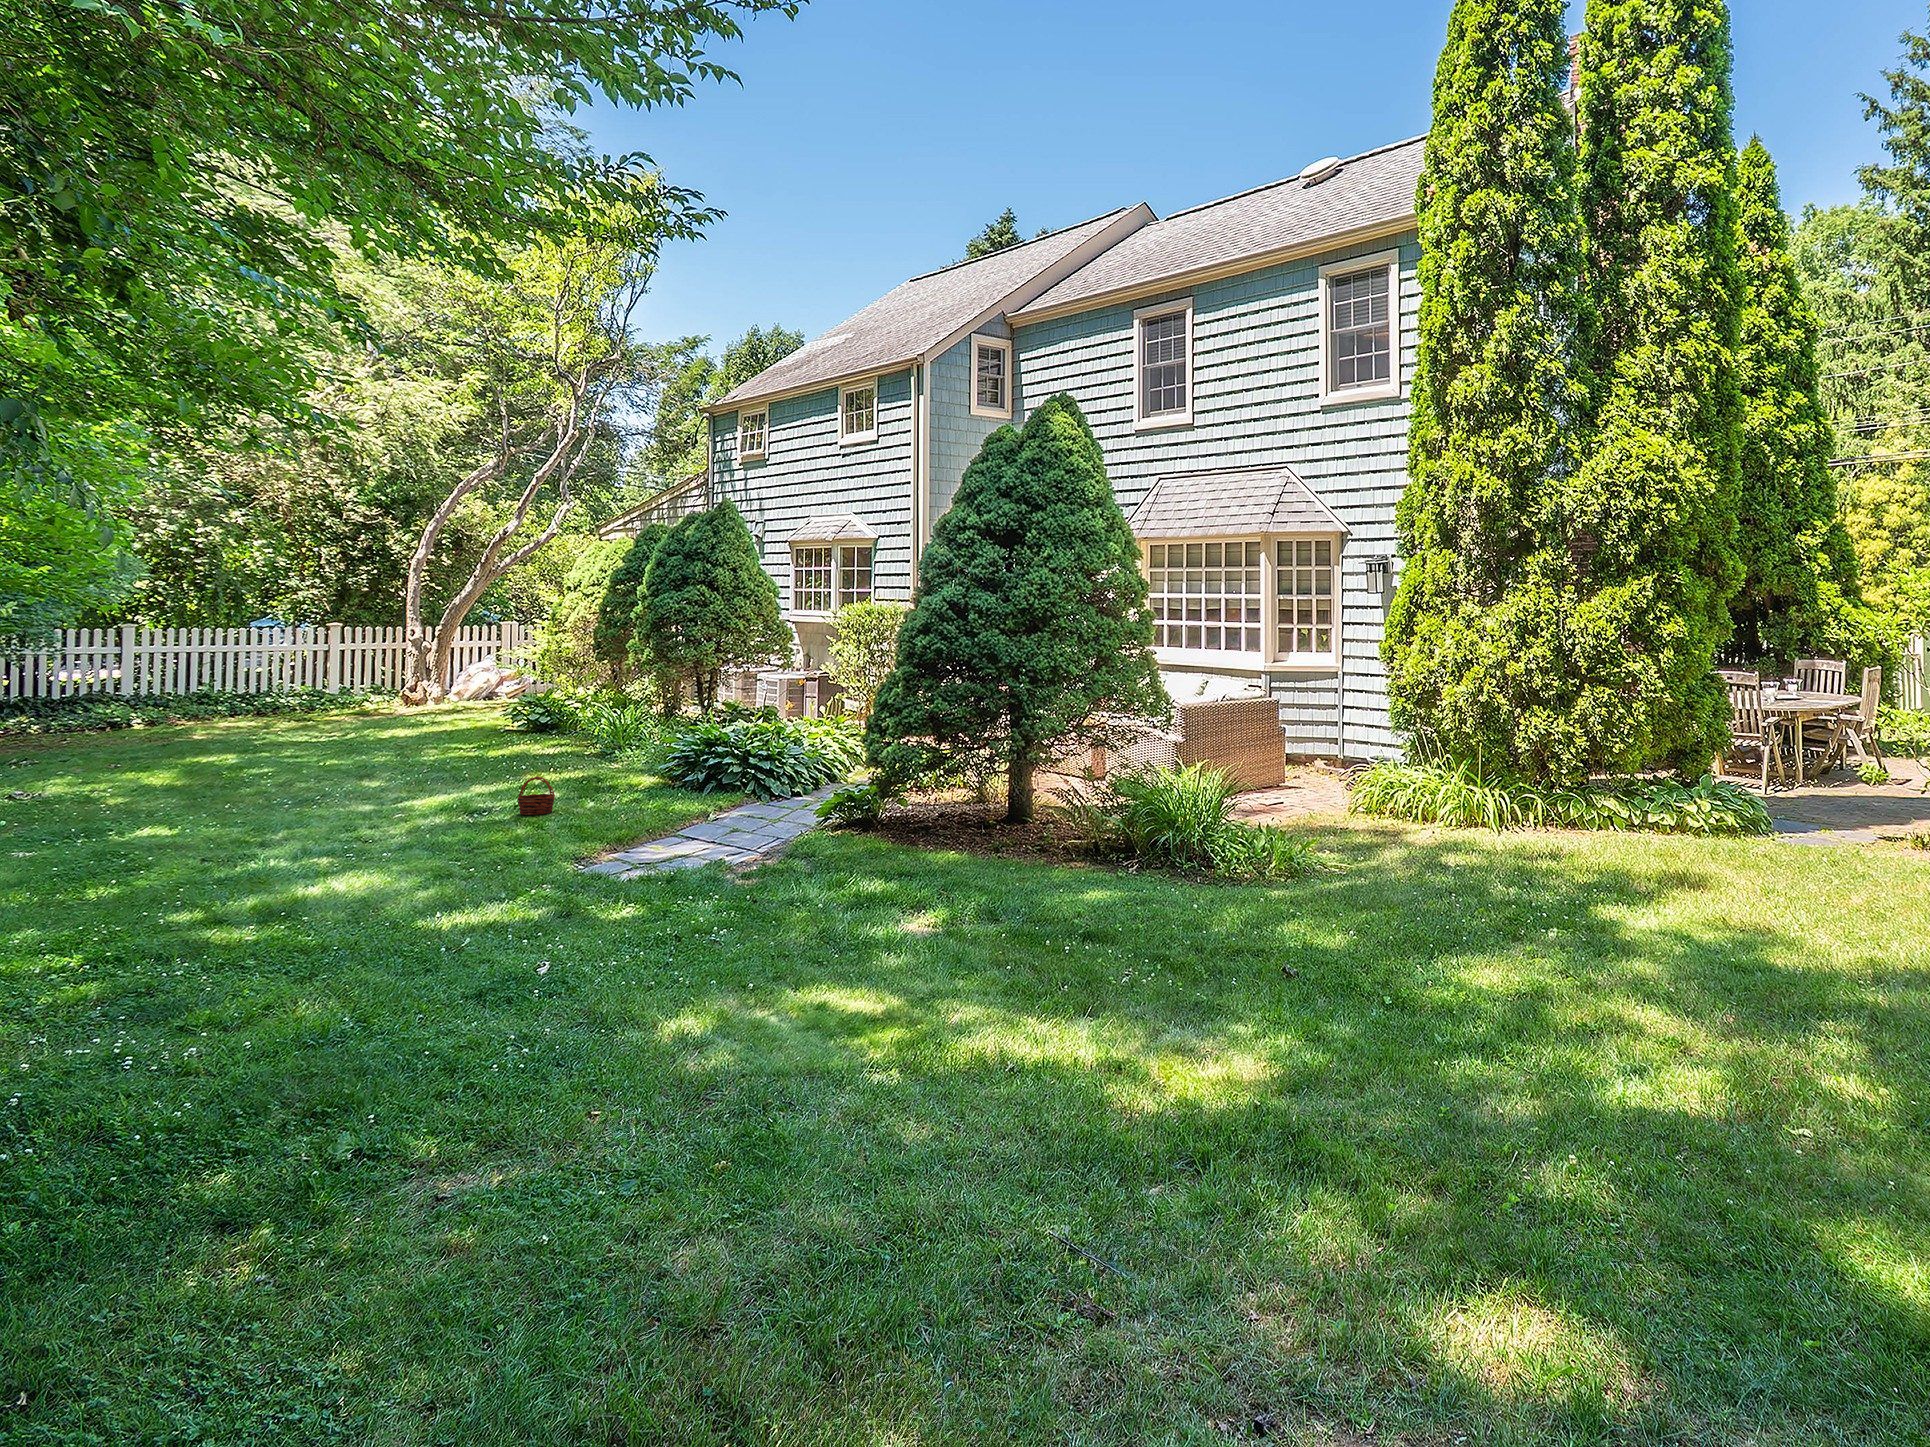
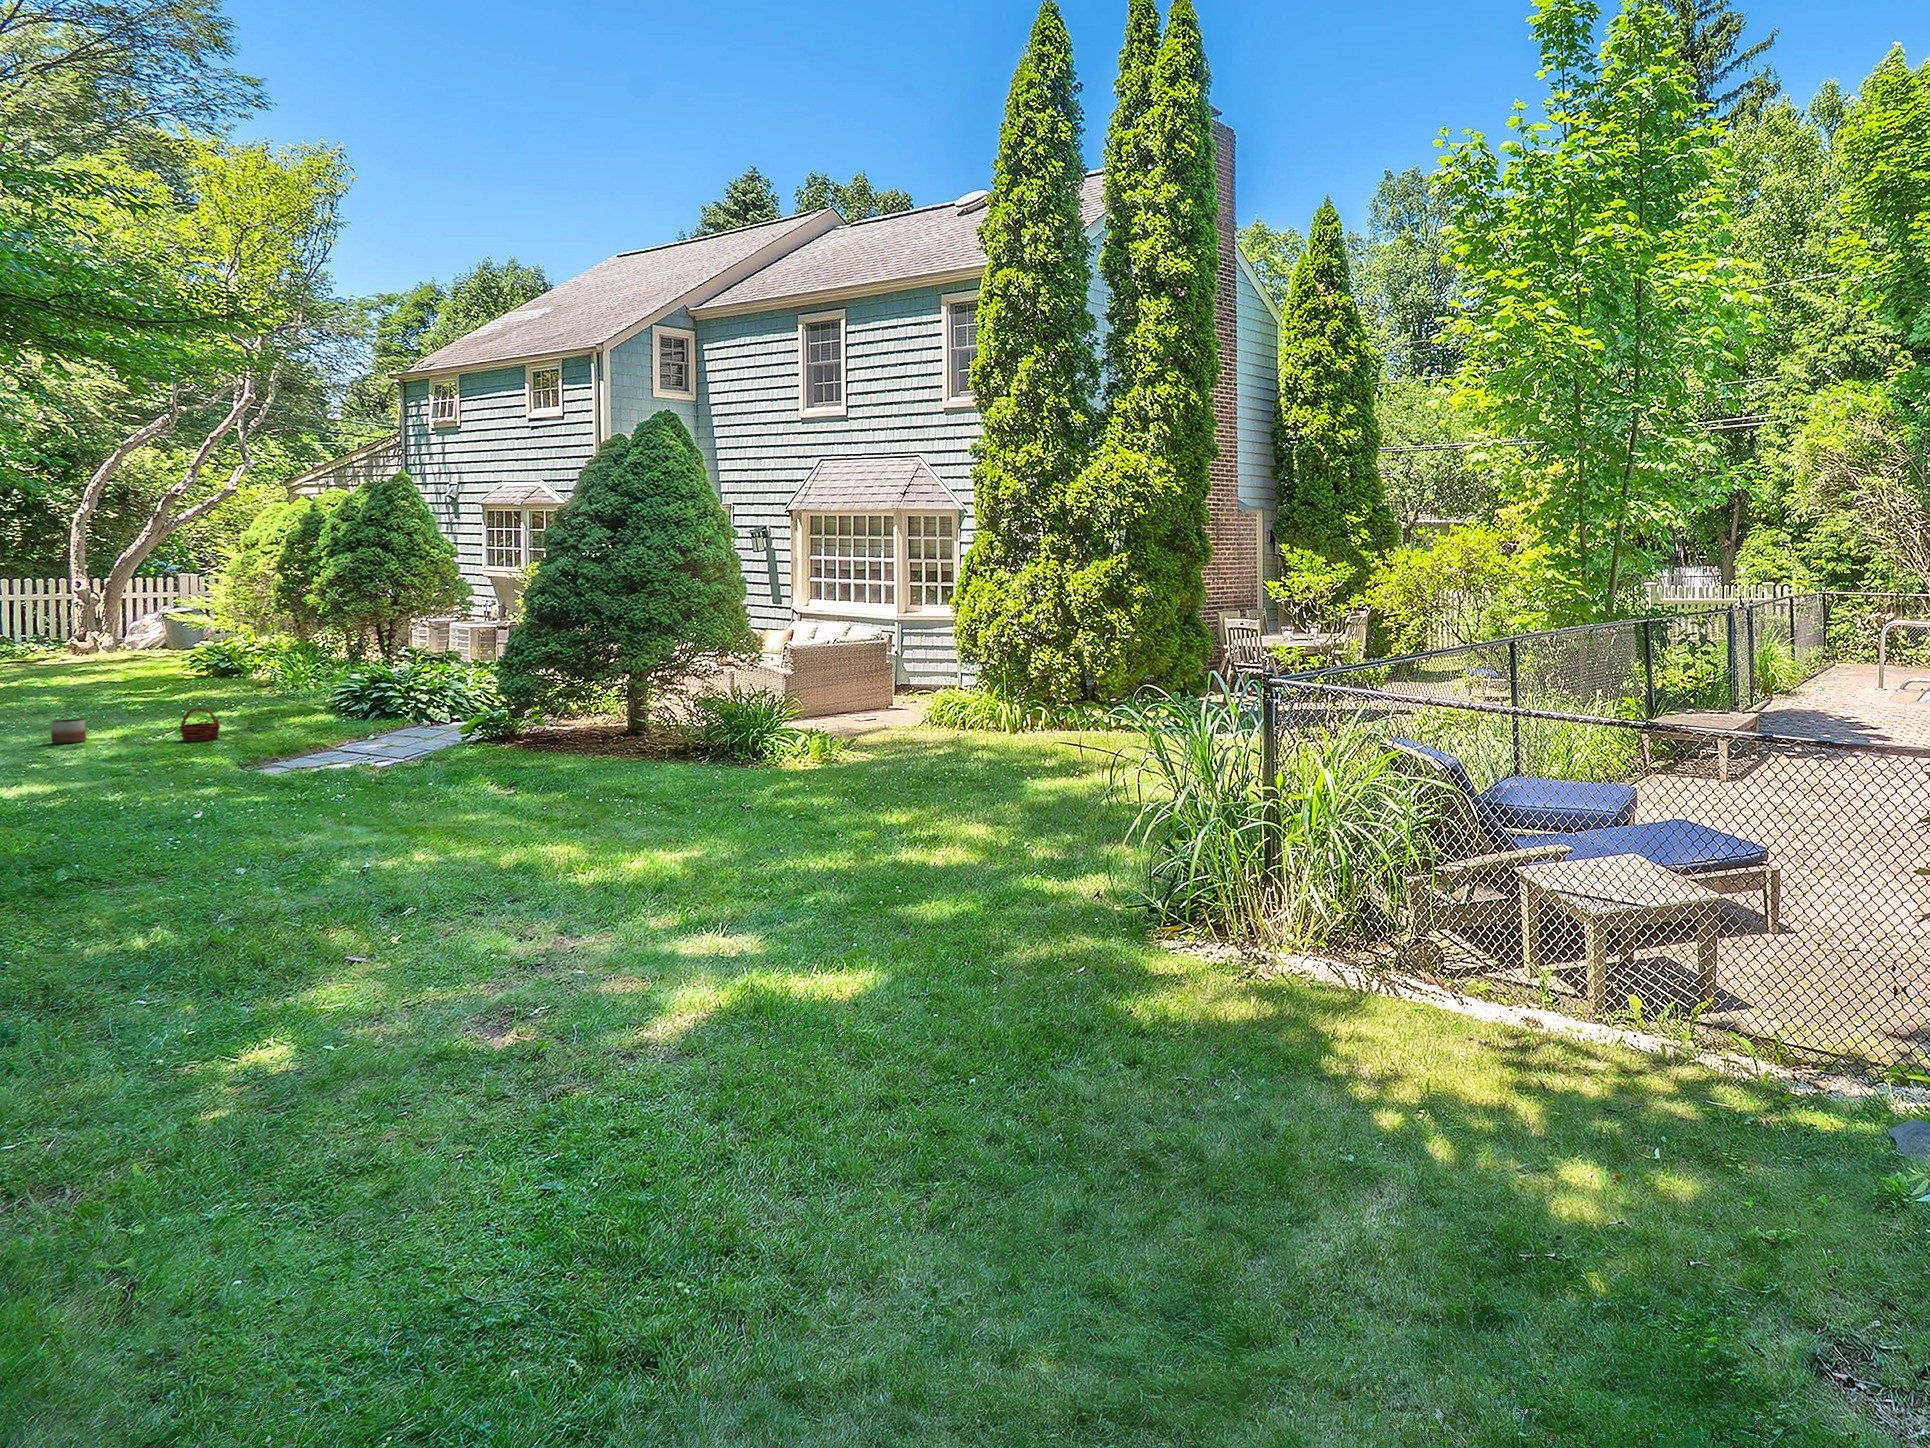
planter: none [398,788,429,815] -> present [51,719,86,744]

